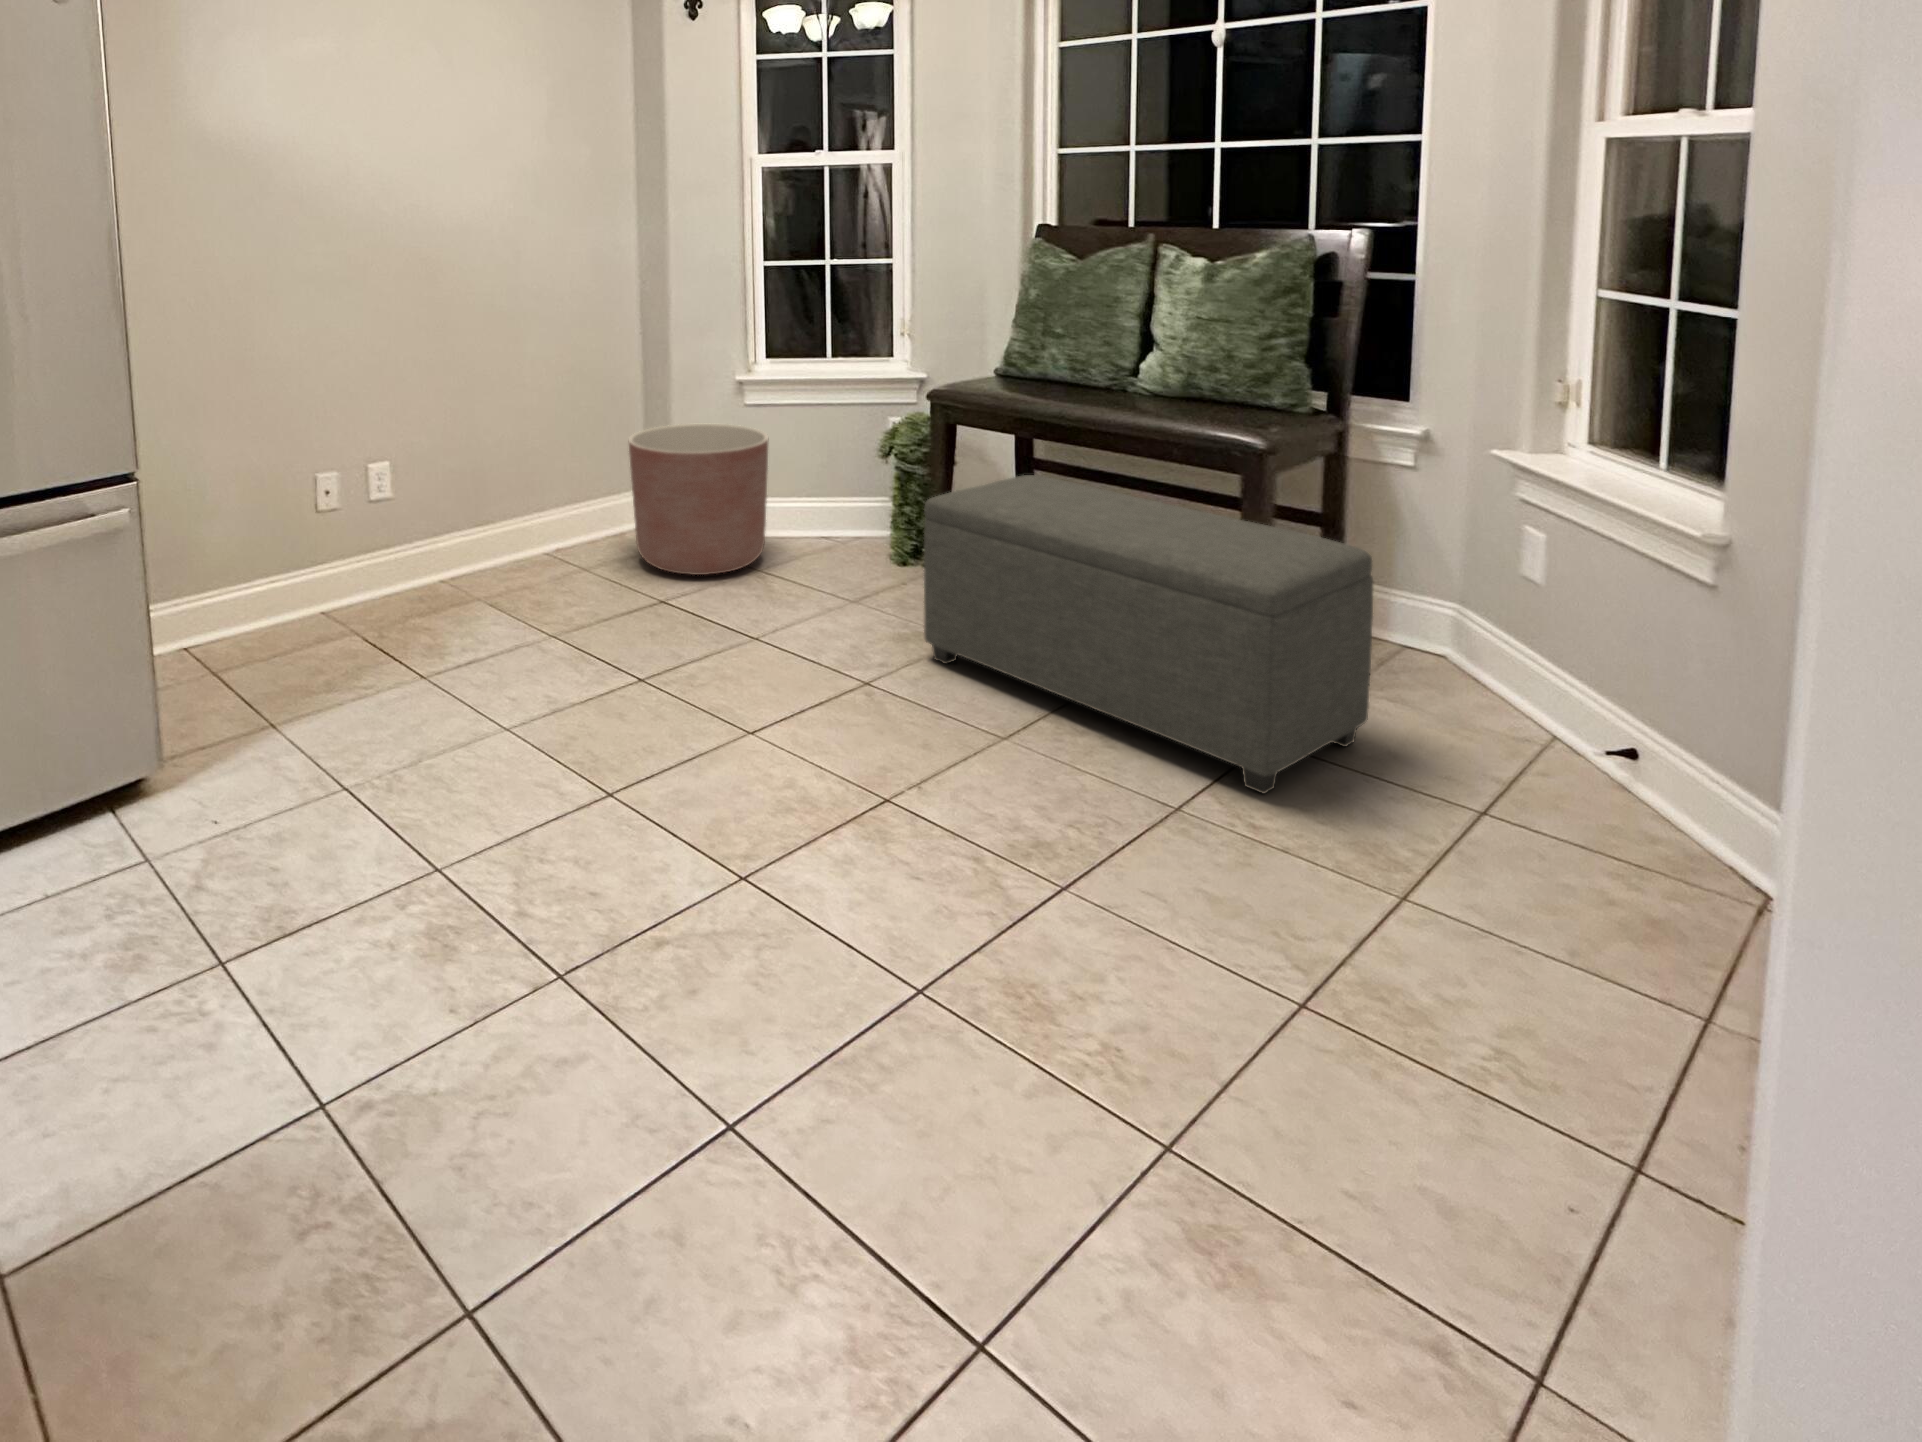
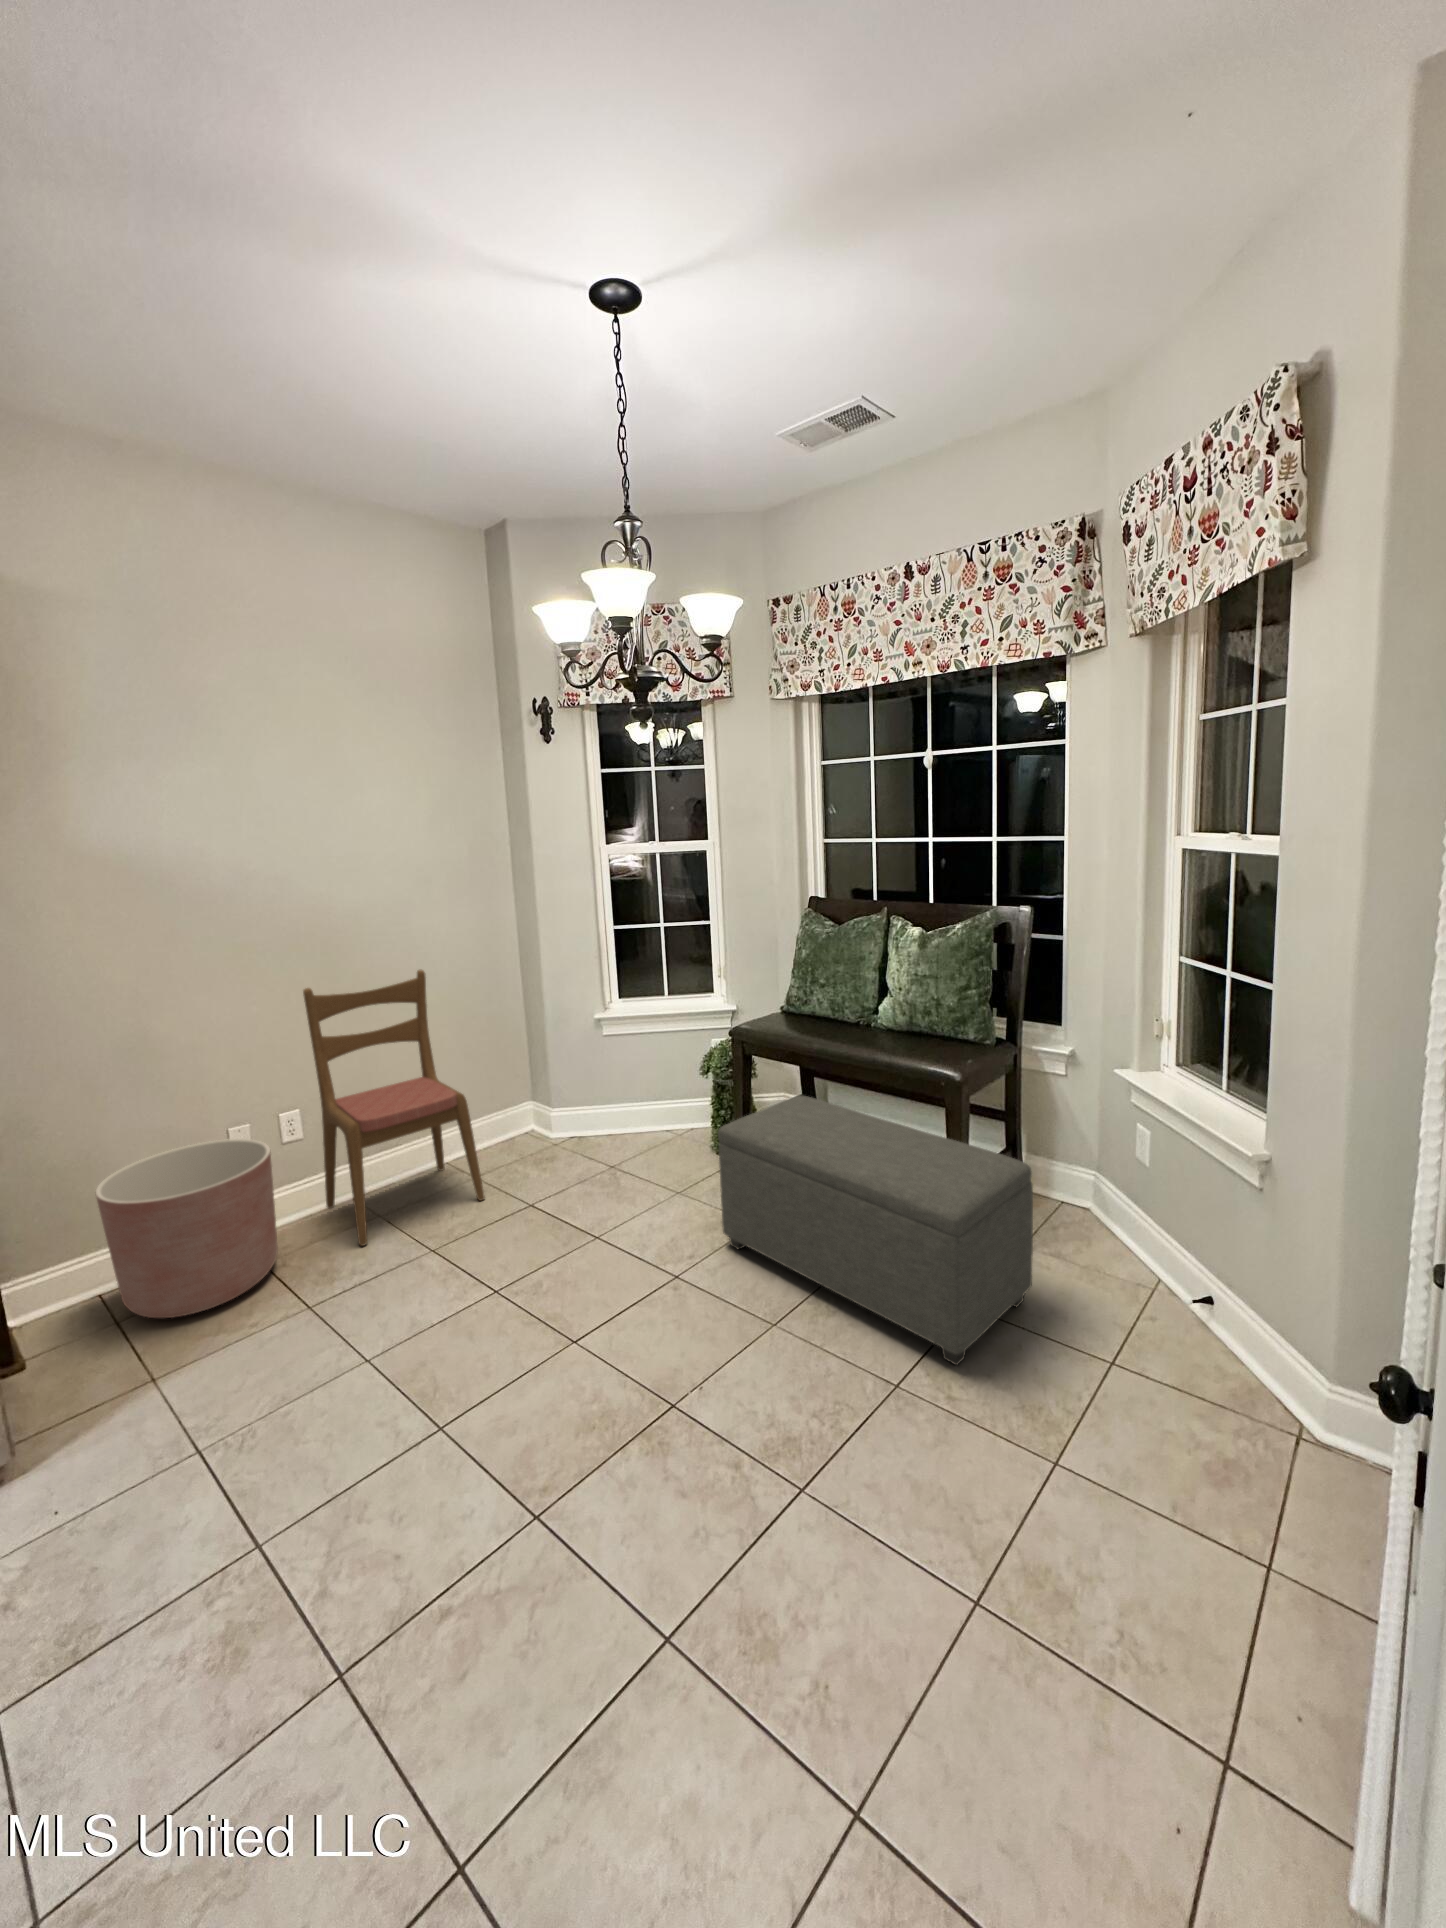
dining chair: none [400,299,600,626] -> present [303,970,485,1246]
planter: present [629,423,768,575] -> present [96,1139,278,1318]

